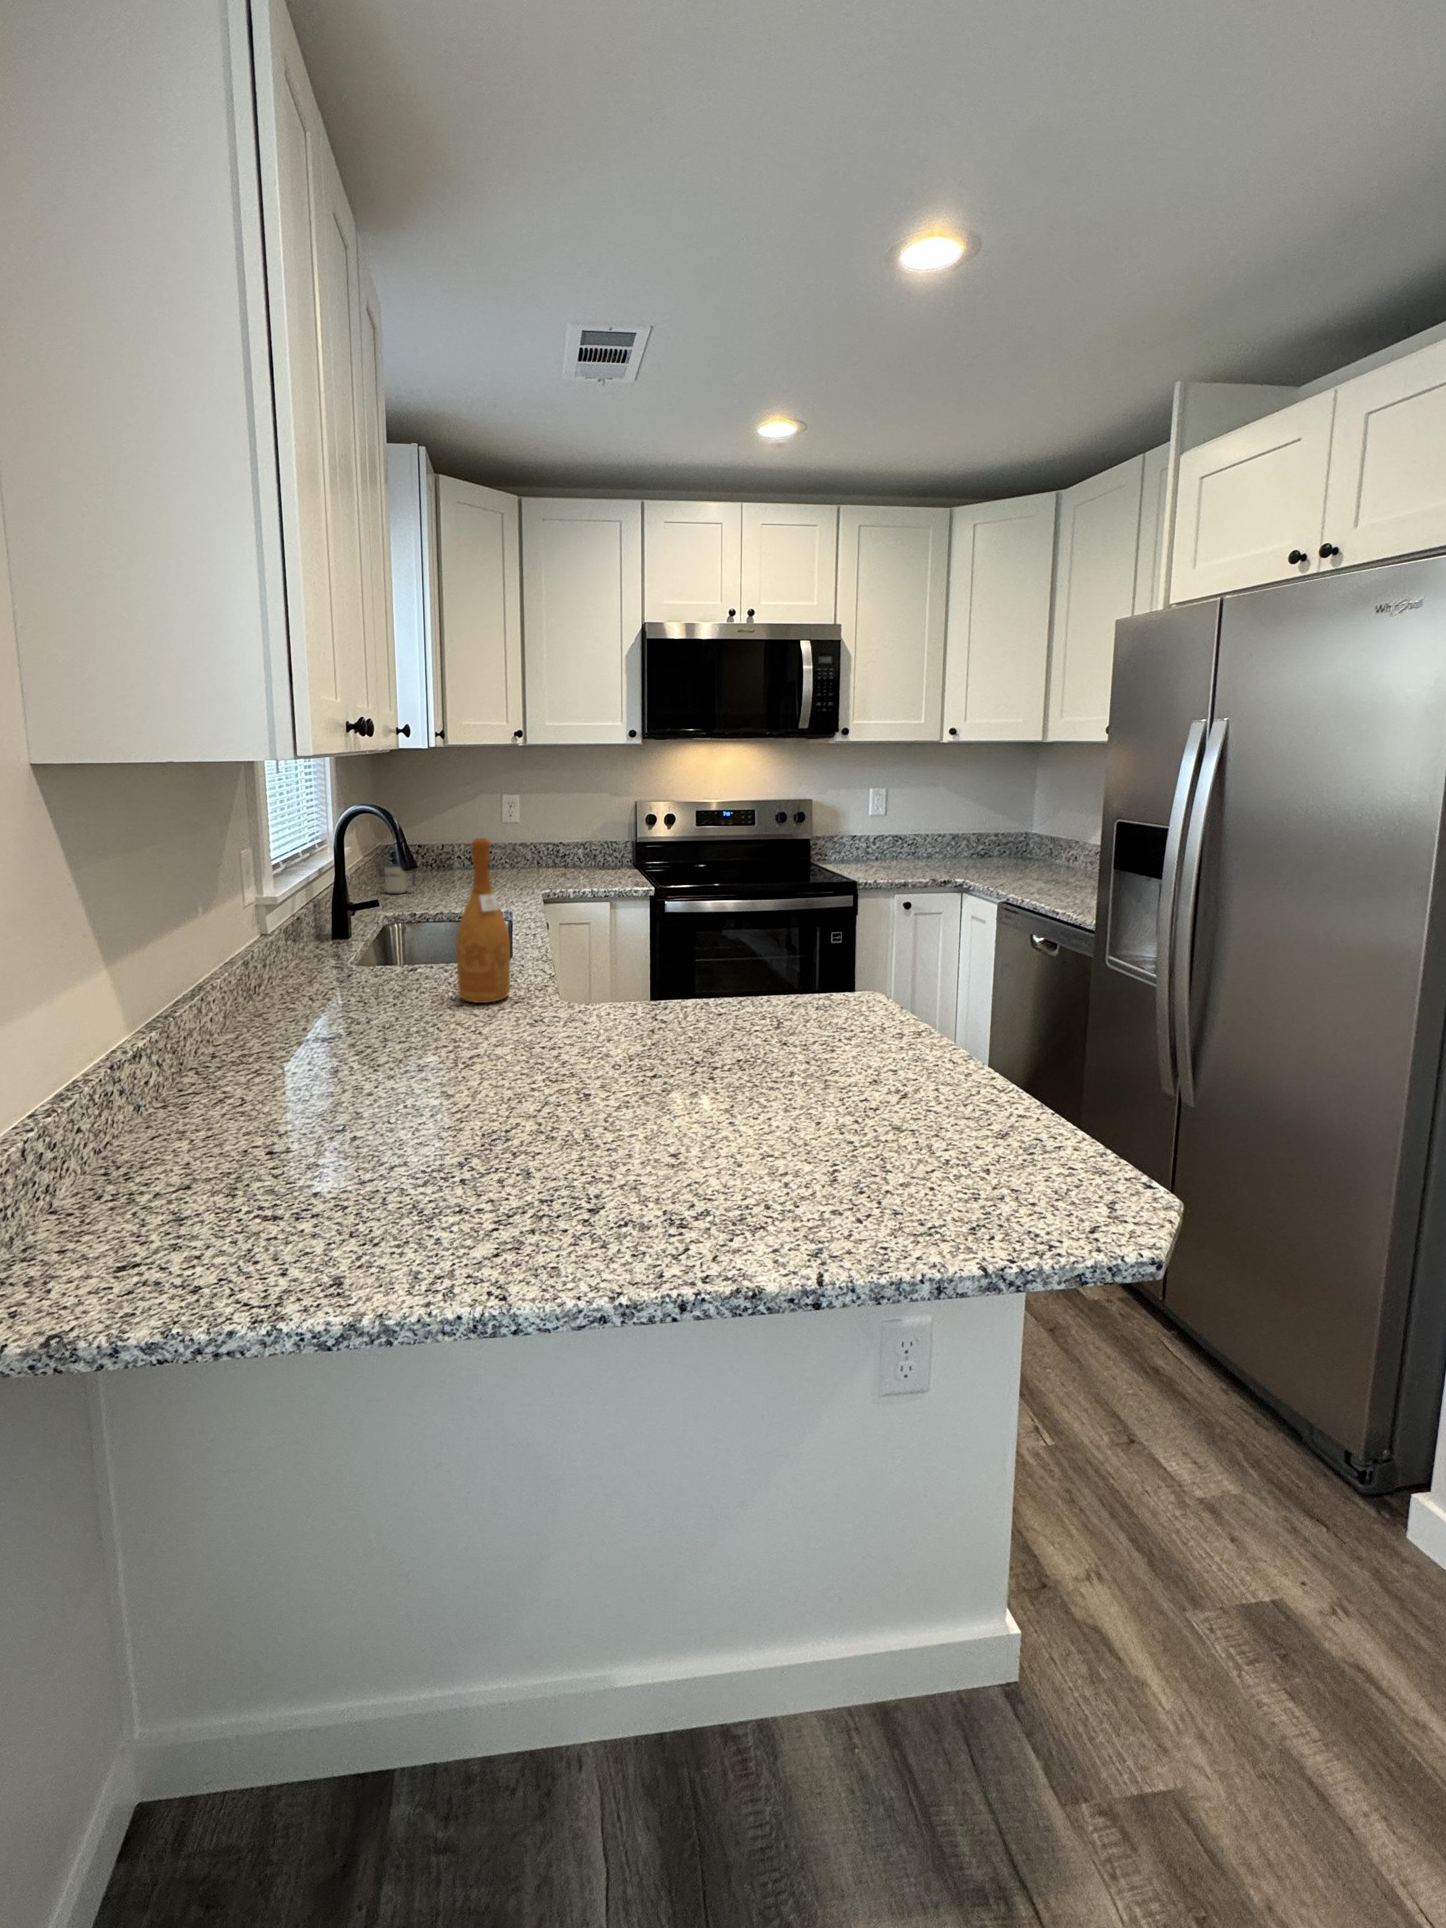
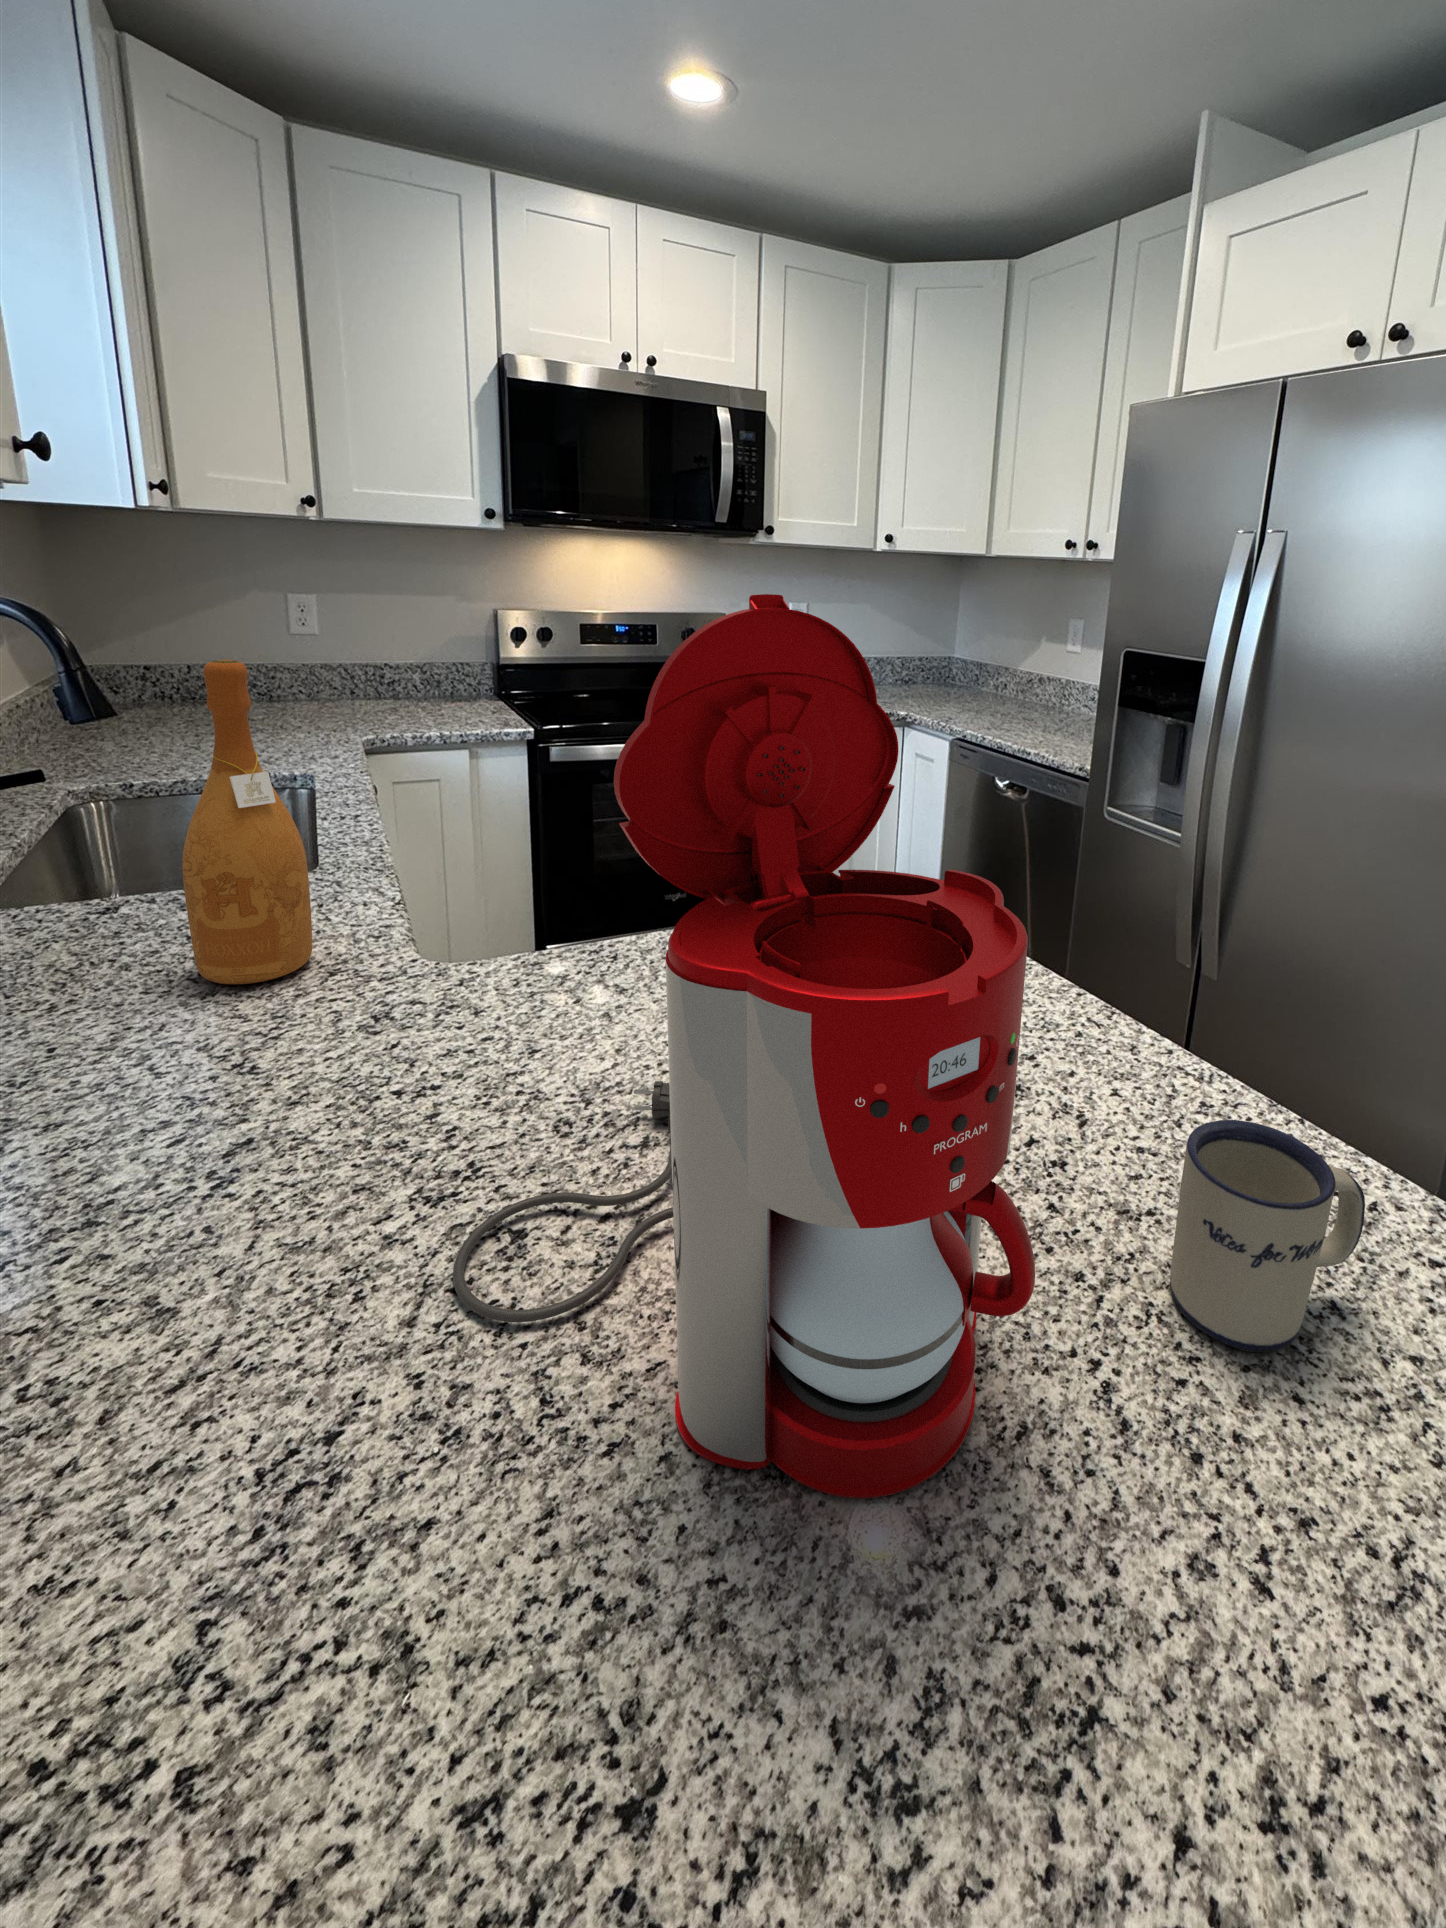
coffee maker: none [557,806,779,1175] -> present [453,594,1035,1498]
mug: present [384,864,416,894] -> present [1170,1120,1365,1352]

